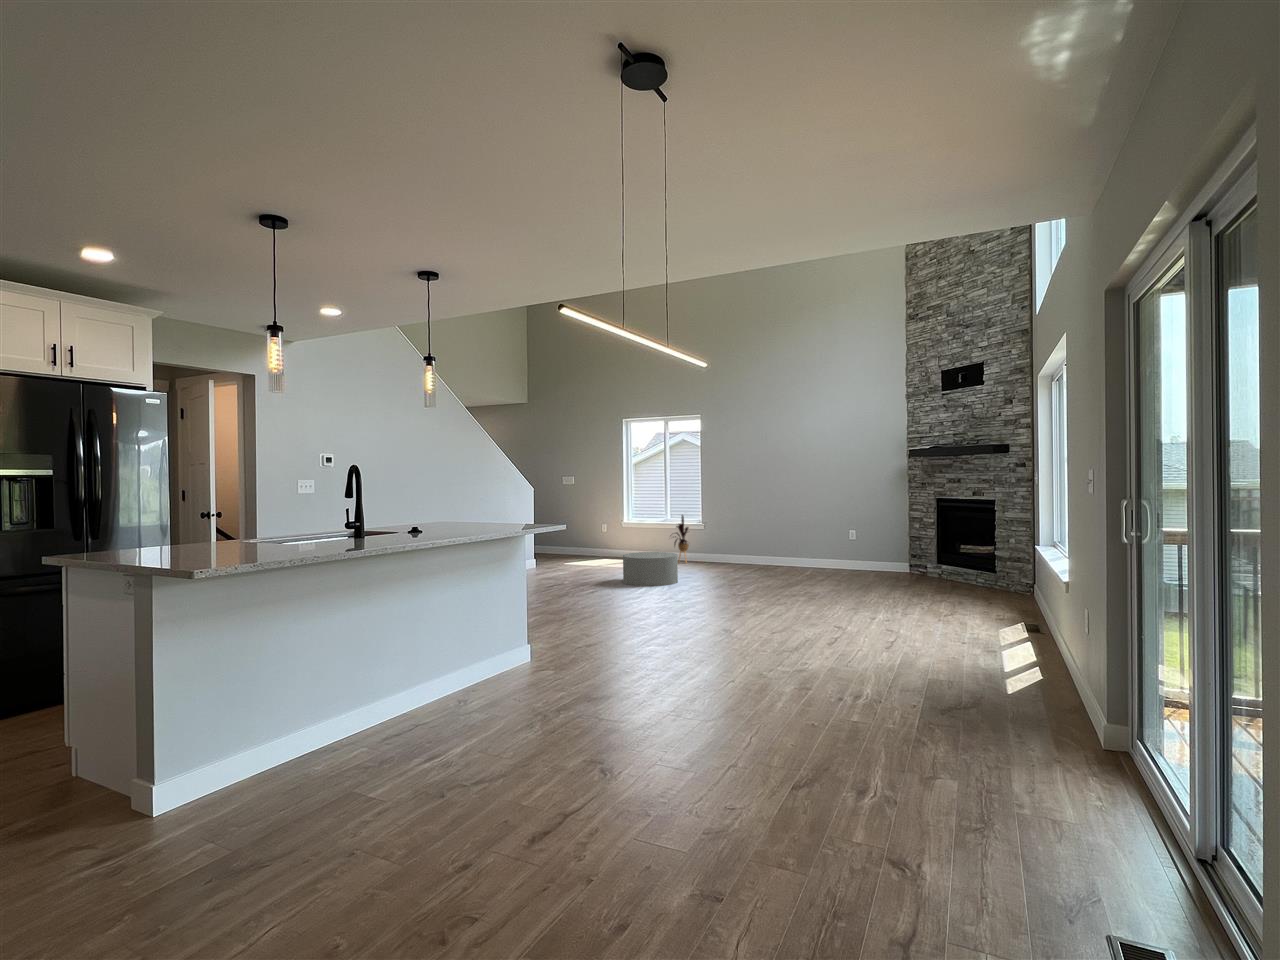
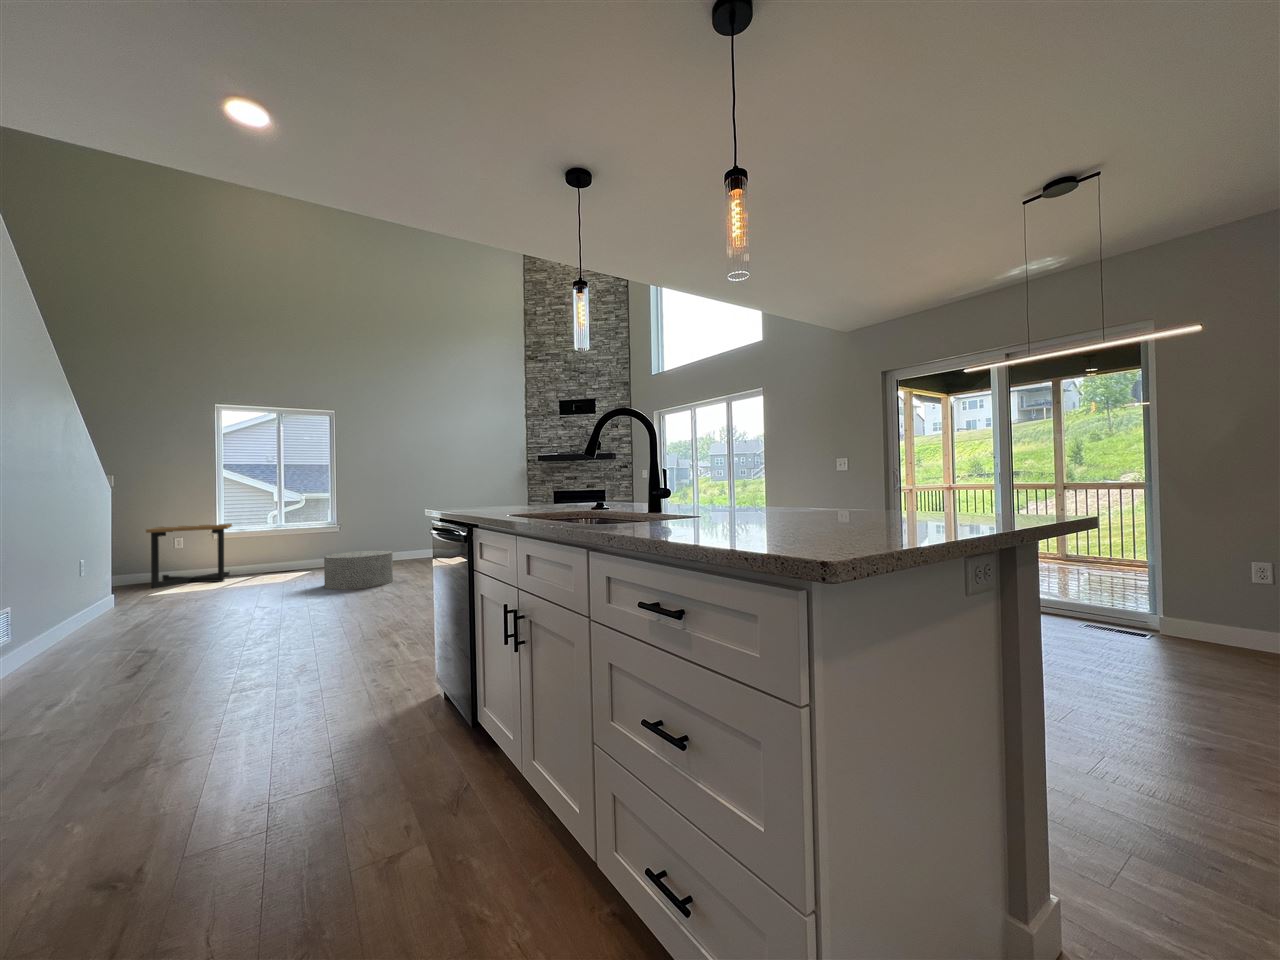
house plant: present [674,515,689,562] -> none [289,516,322,571]
side table: none [578,516,642,564] -> present [146,524,232,588]

